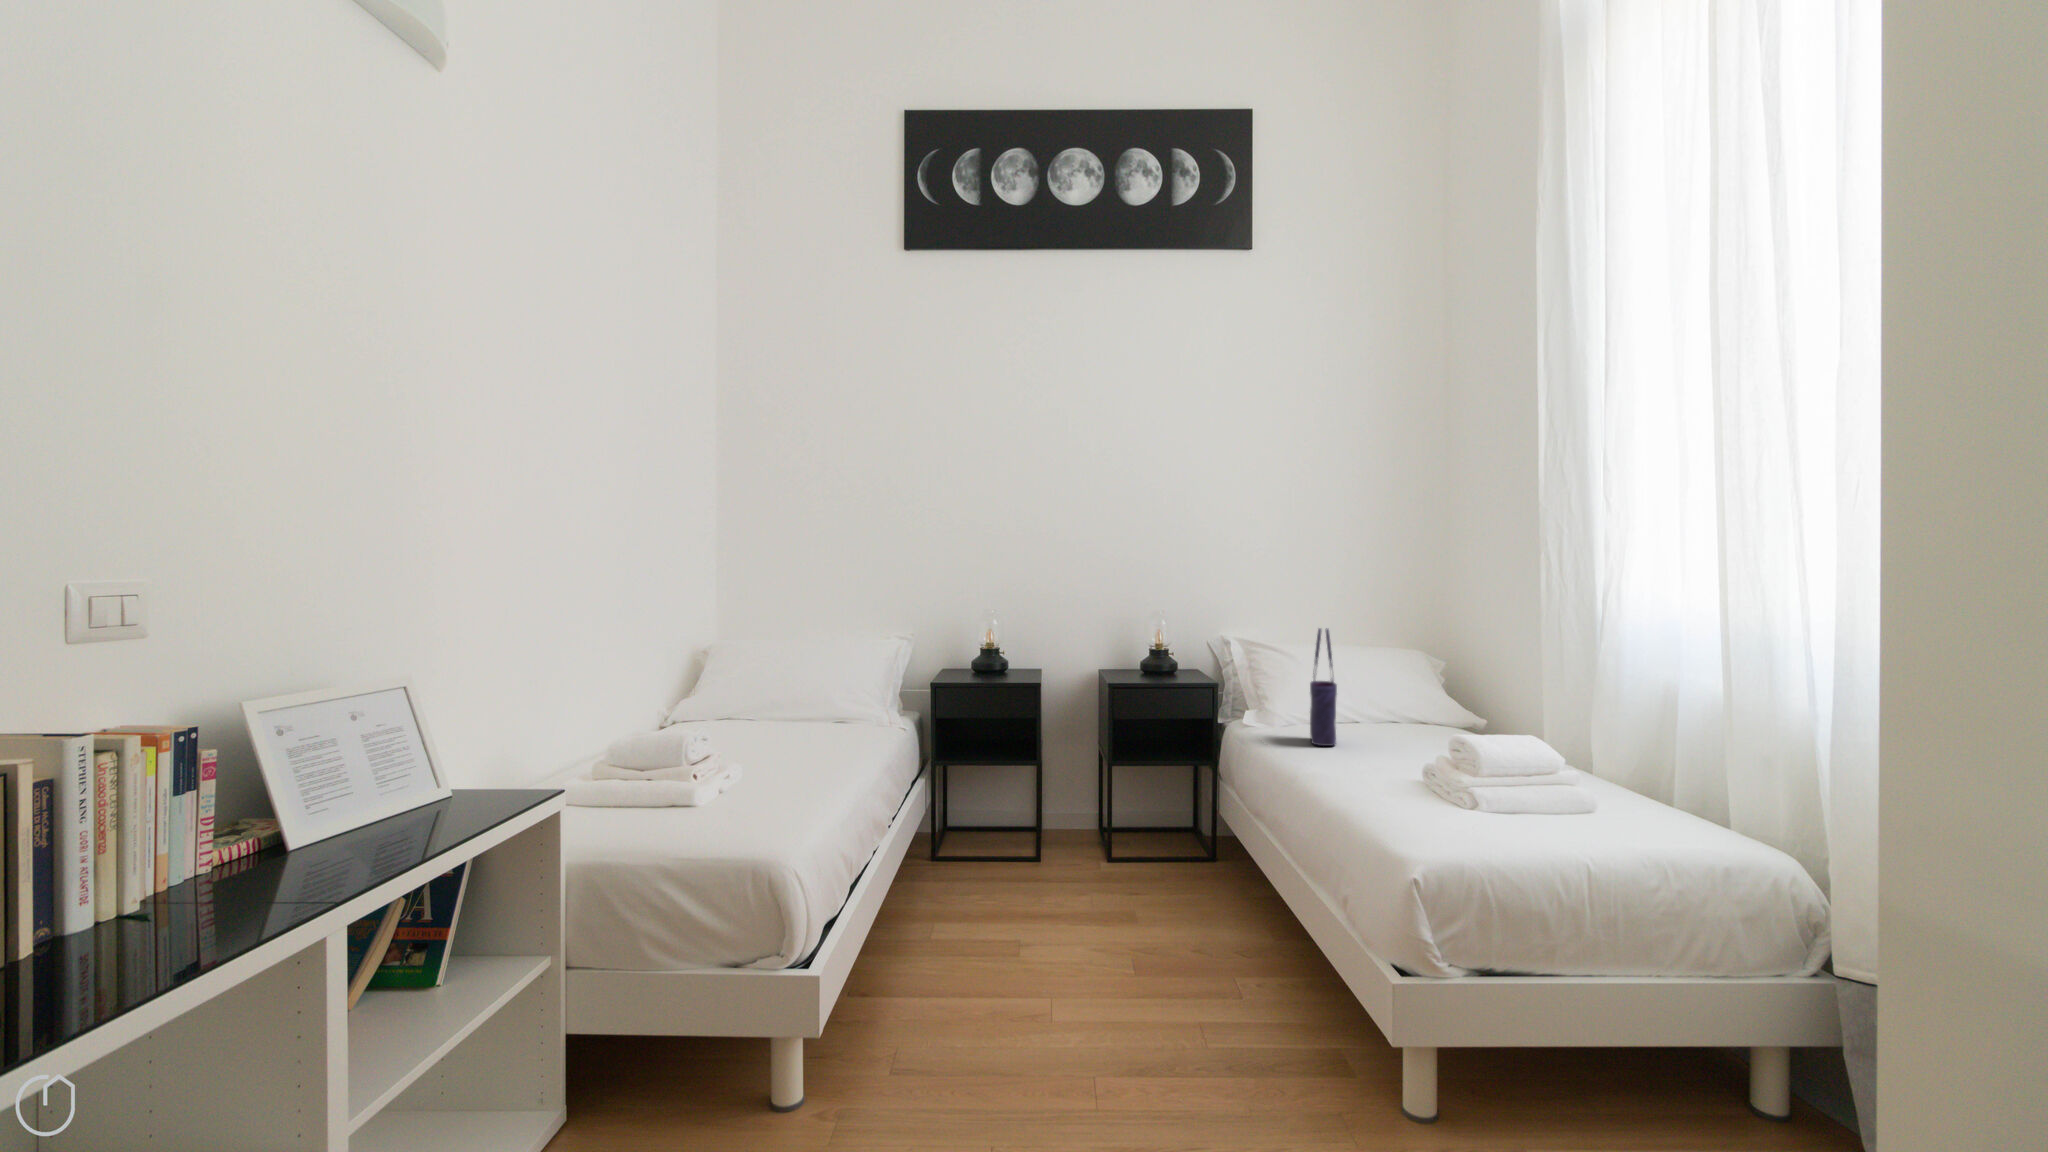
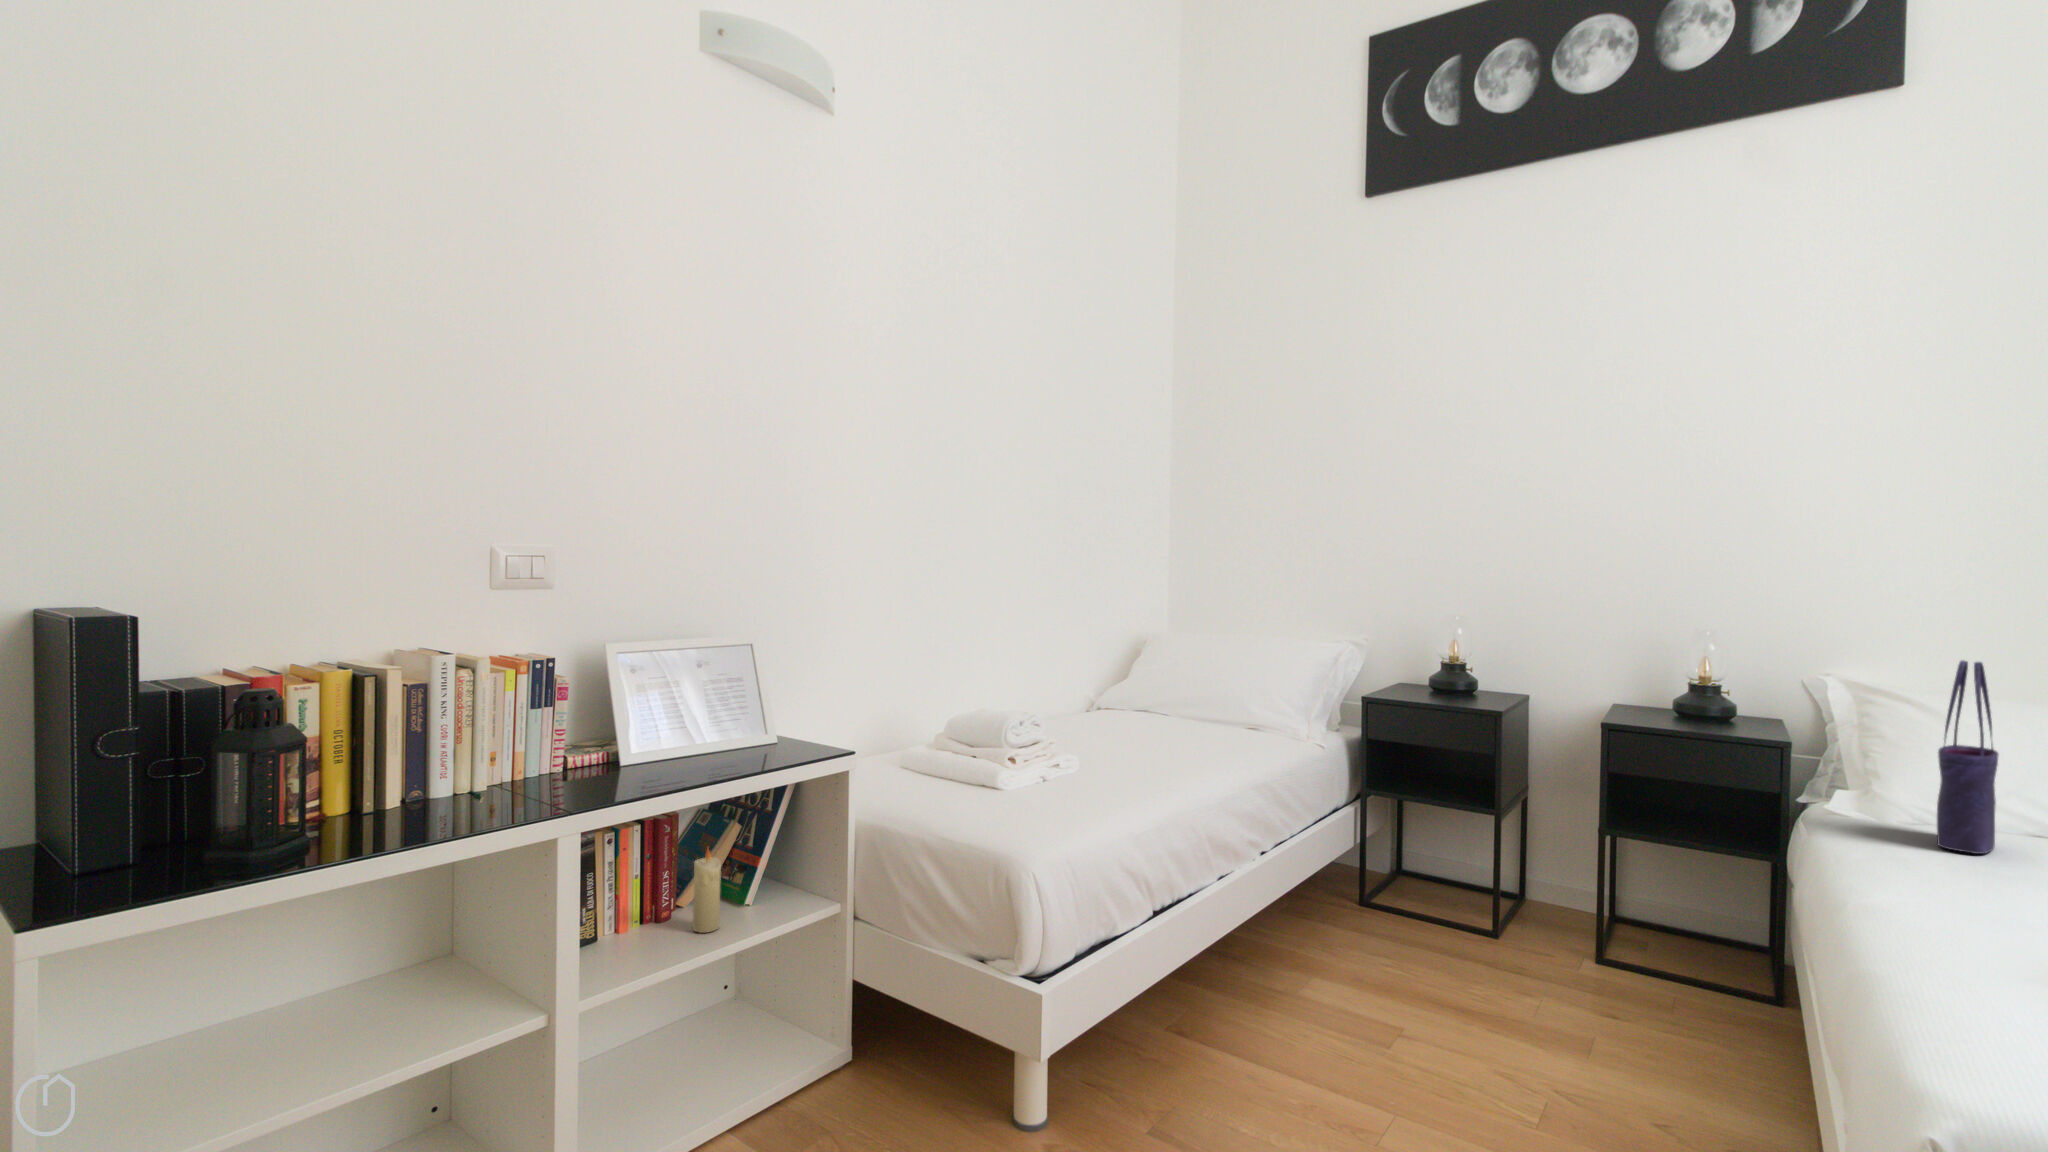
candle: none [404,923,441,1024] -> present [693,847,721,933]

